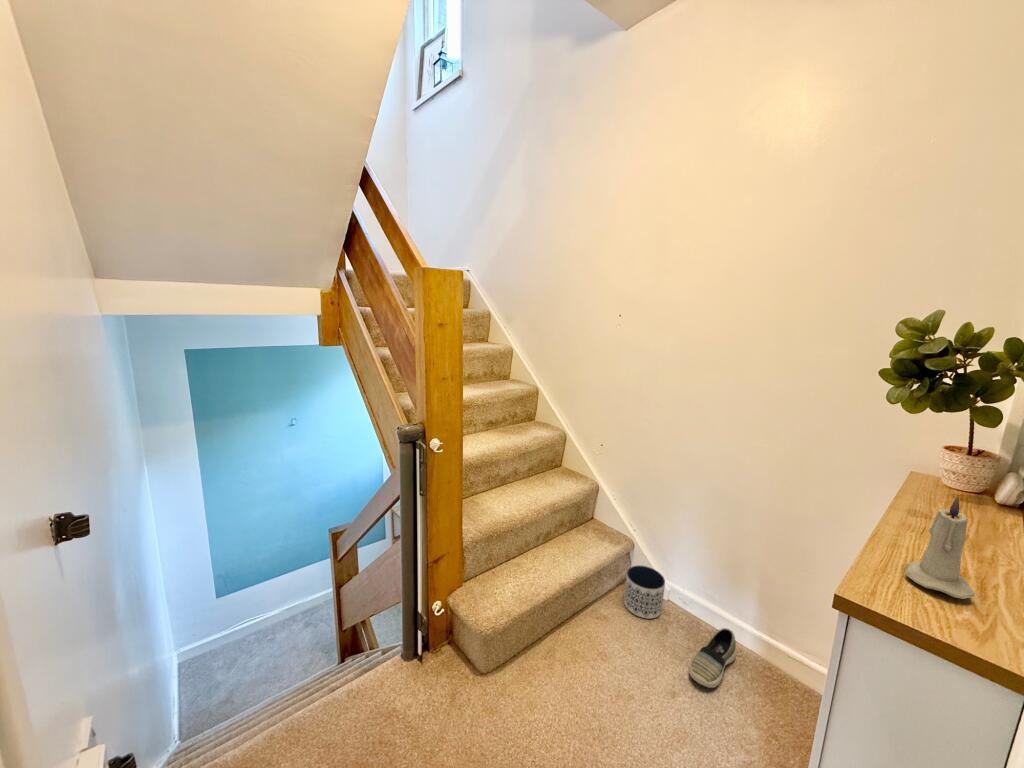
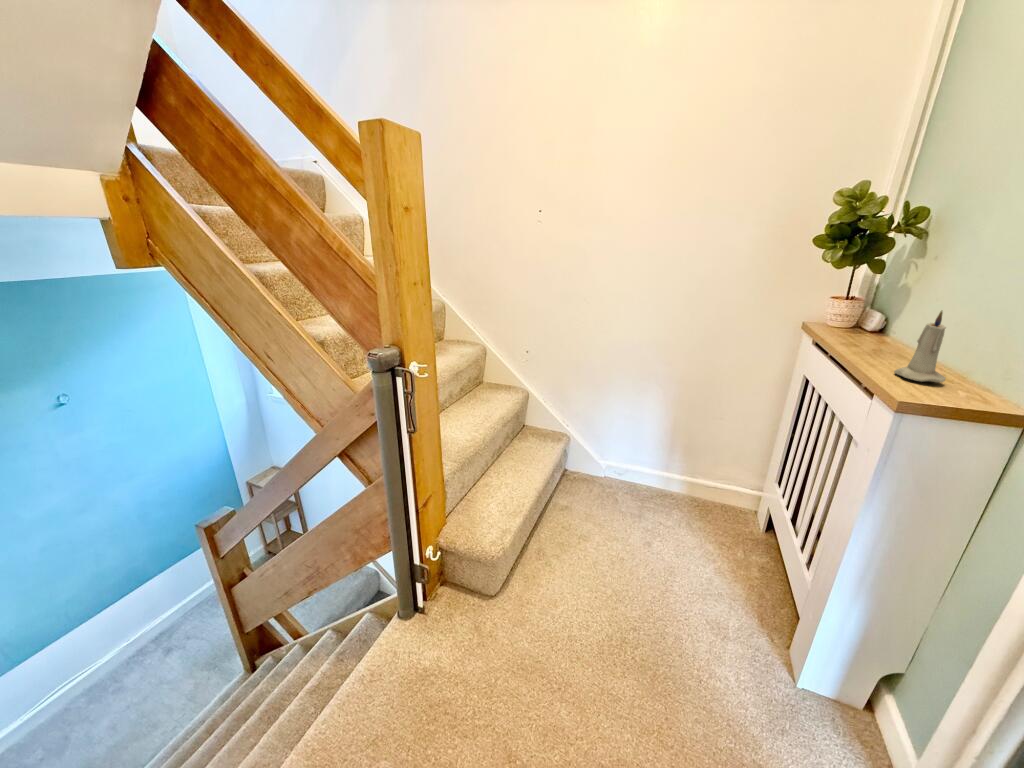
planter: present [624,565,665,618] -> none [571,454,606,497]
shoe: present [689,628,736,688] -> none [645,481,670,528]

